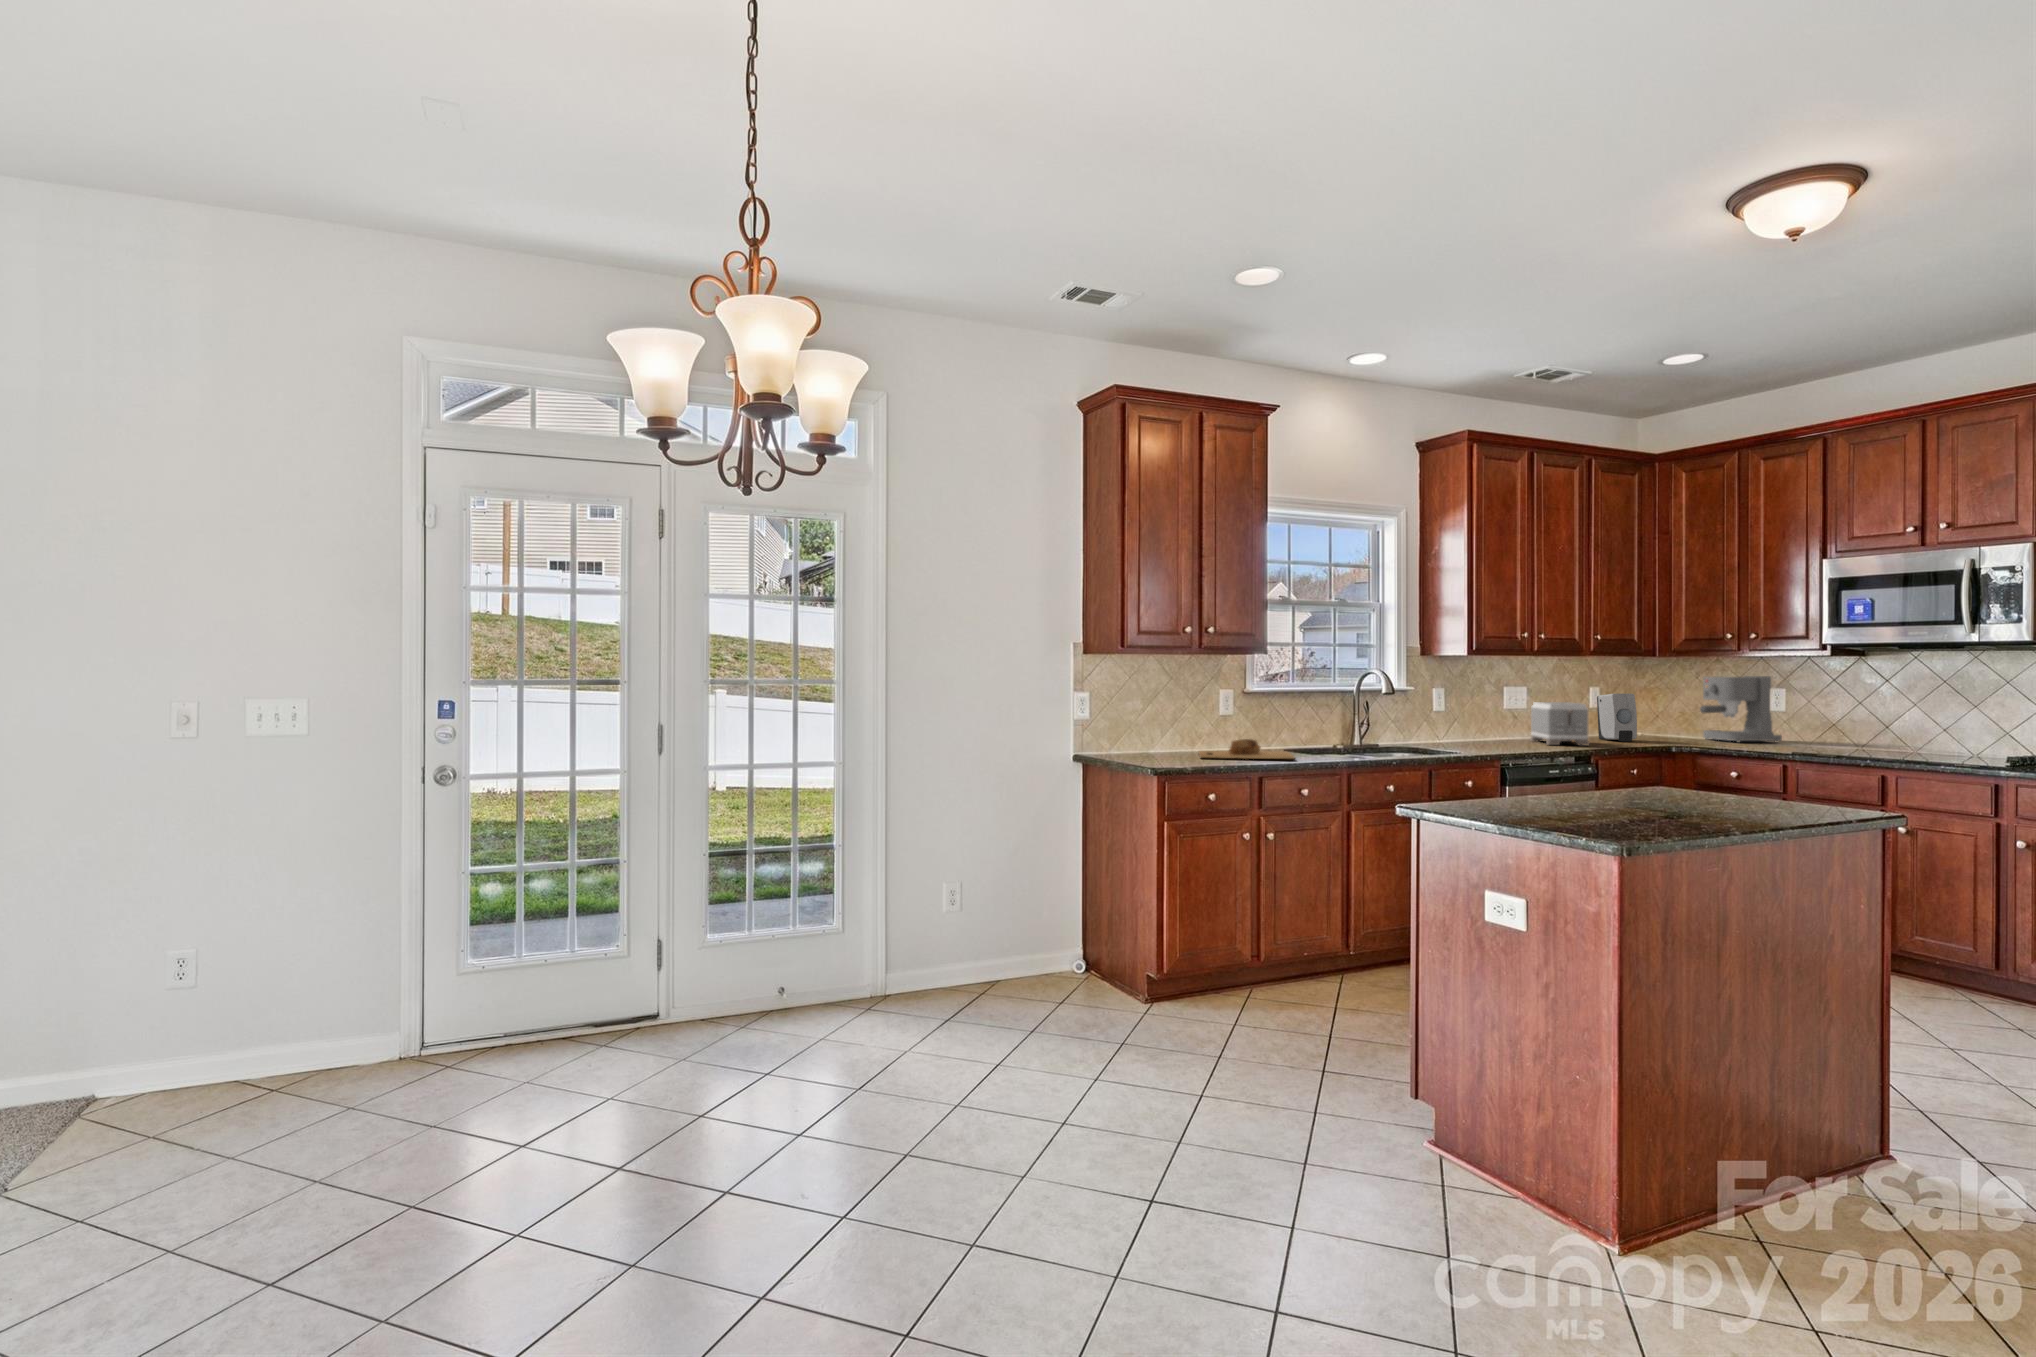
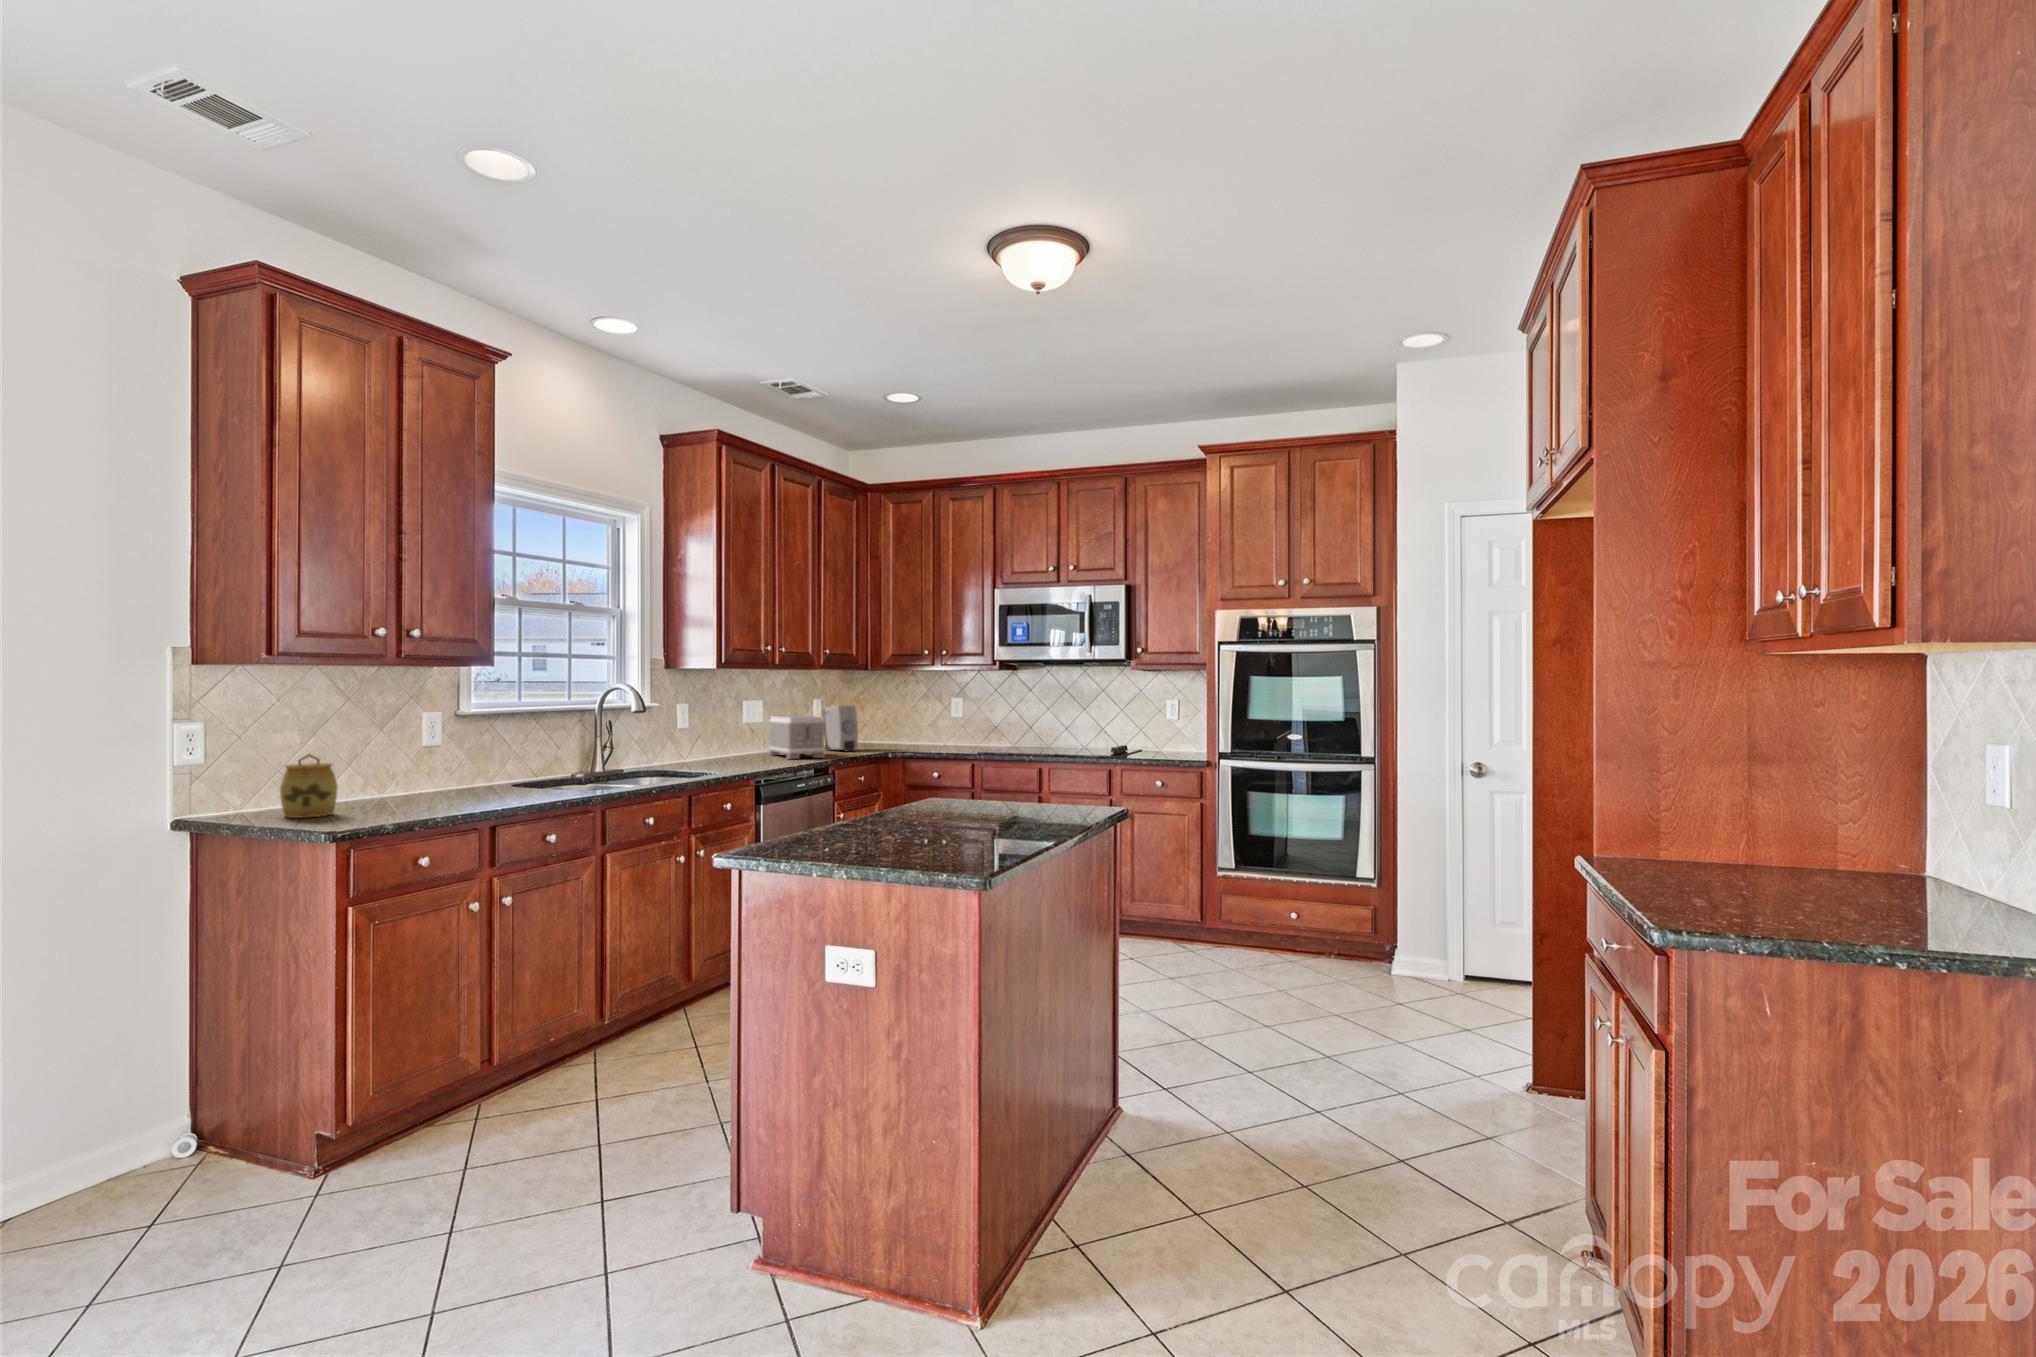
coffee maker: present [1700,676,1782,742] -> none [904,688,962,747]
jar: none [1129,716,1162,760] -> present [280,754,338,818]
cutting board: present [1199,739,1295,759] -> none [391,776,535,807]

